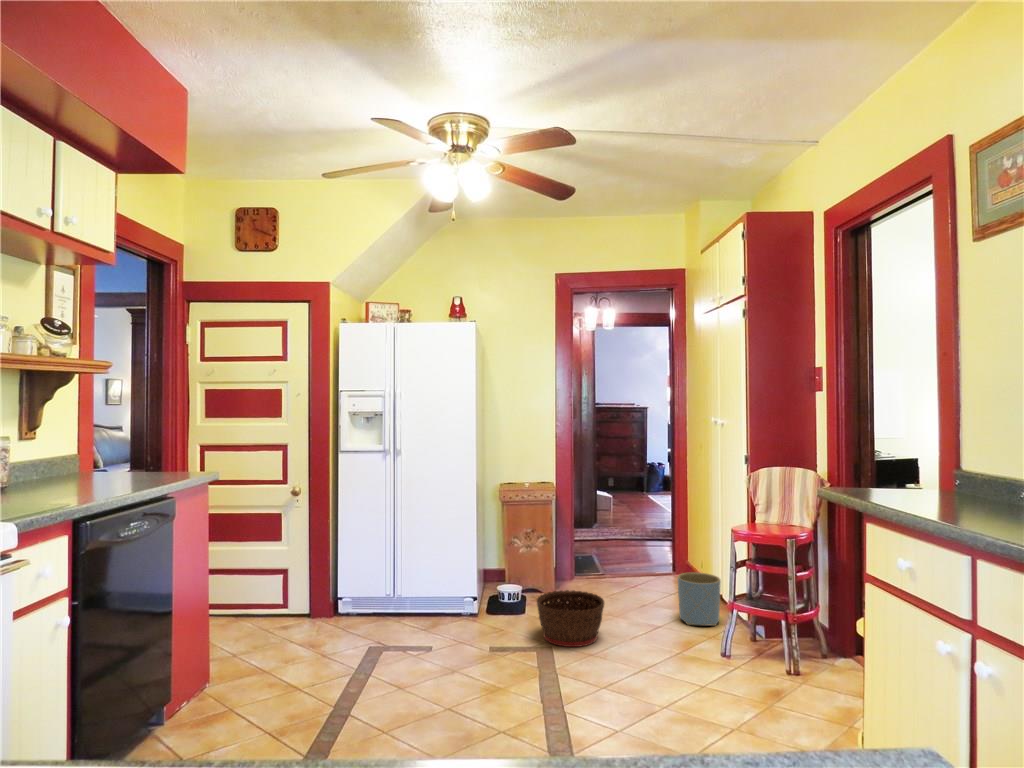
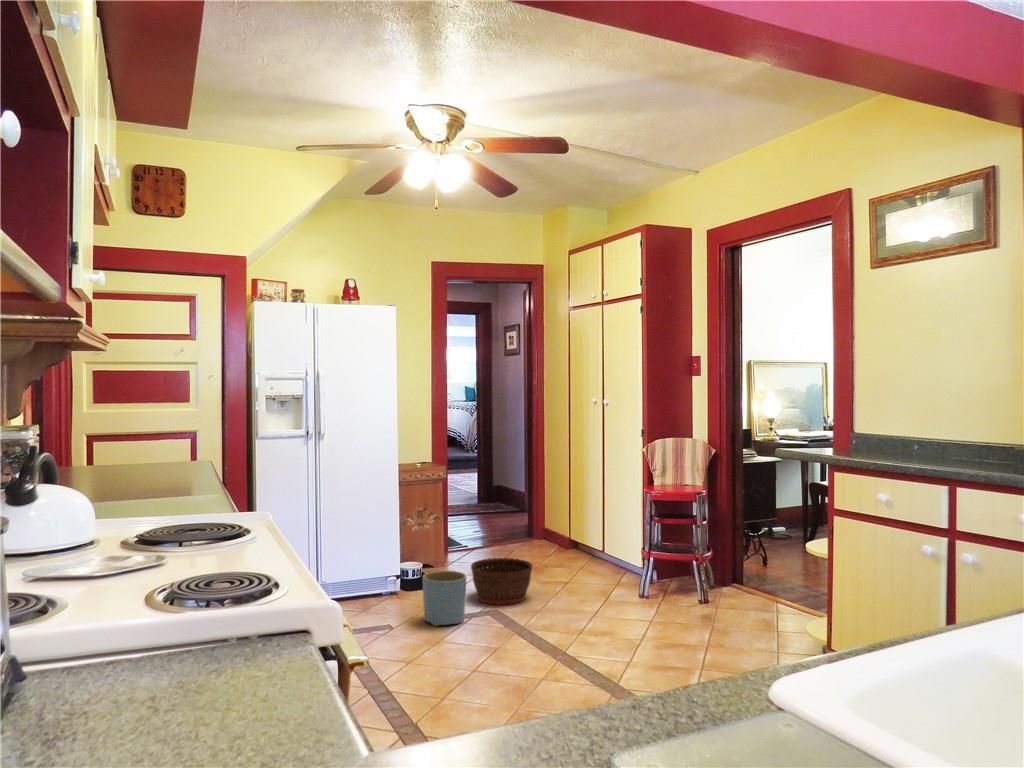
planter: present [678,572,721,626] -> present [423,571,466,626]

